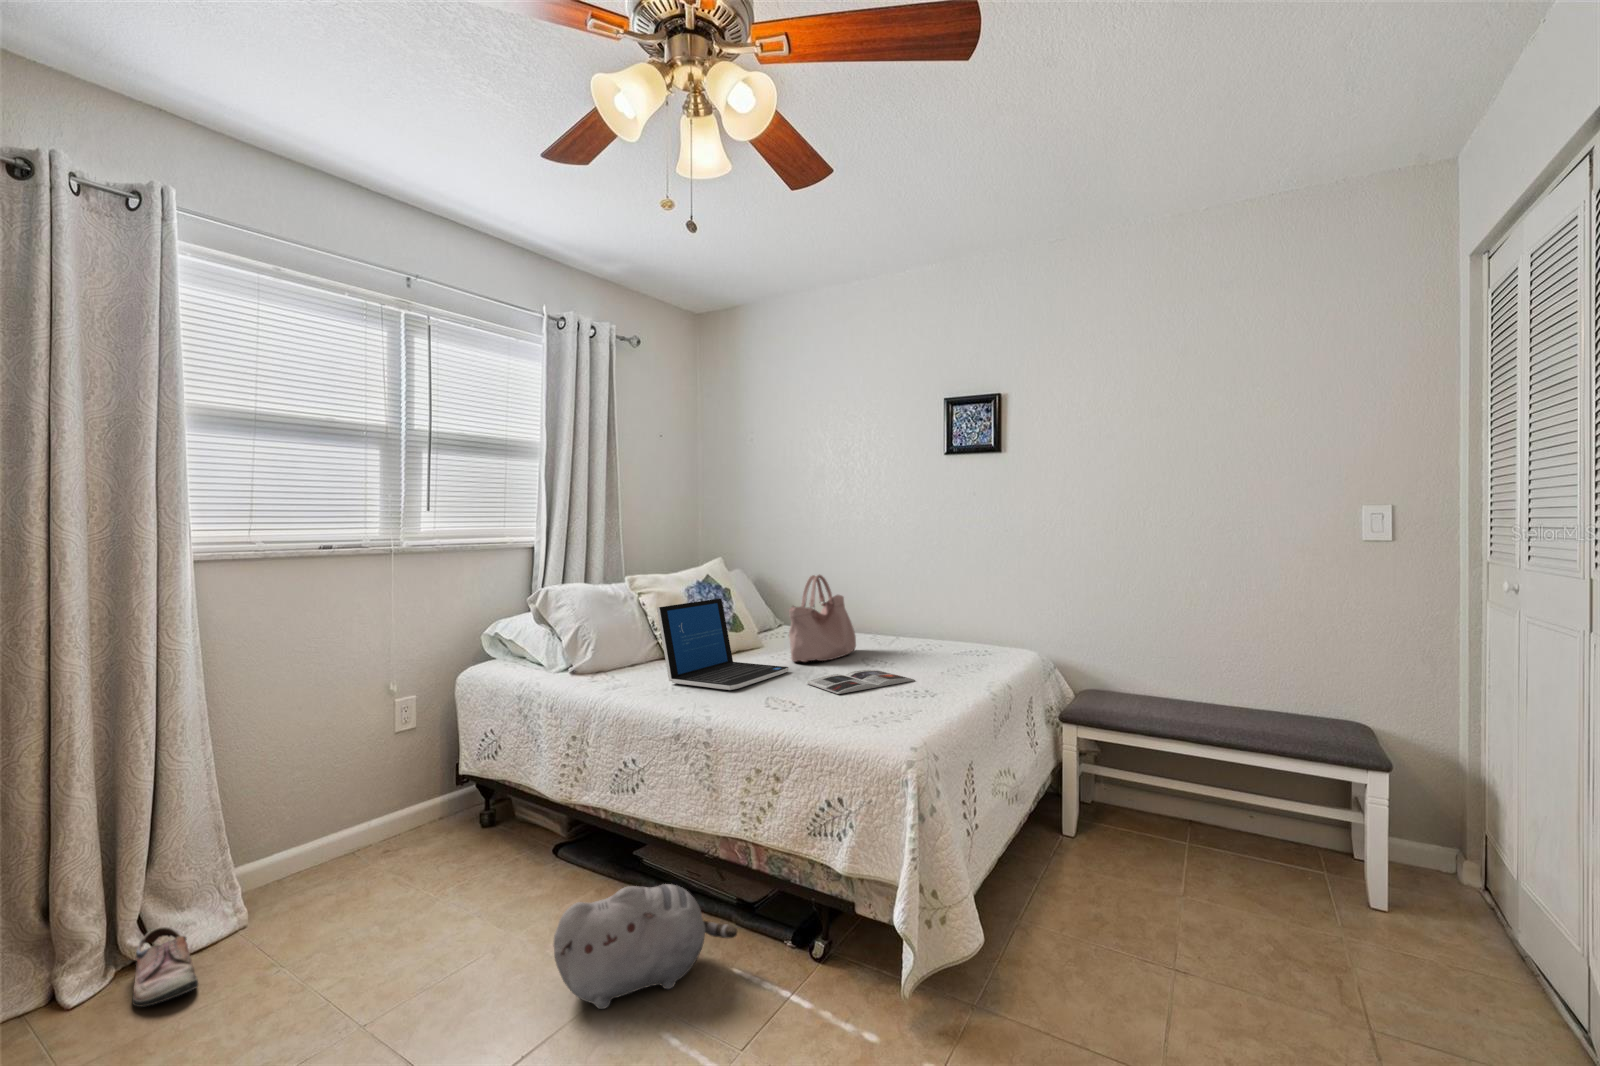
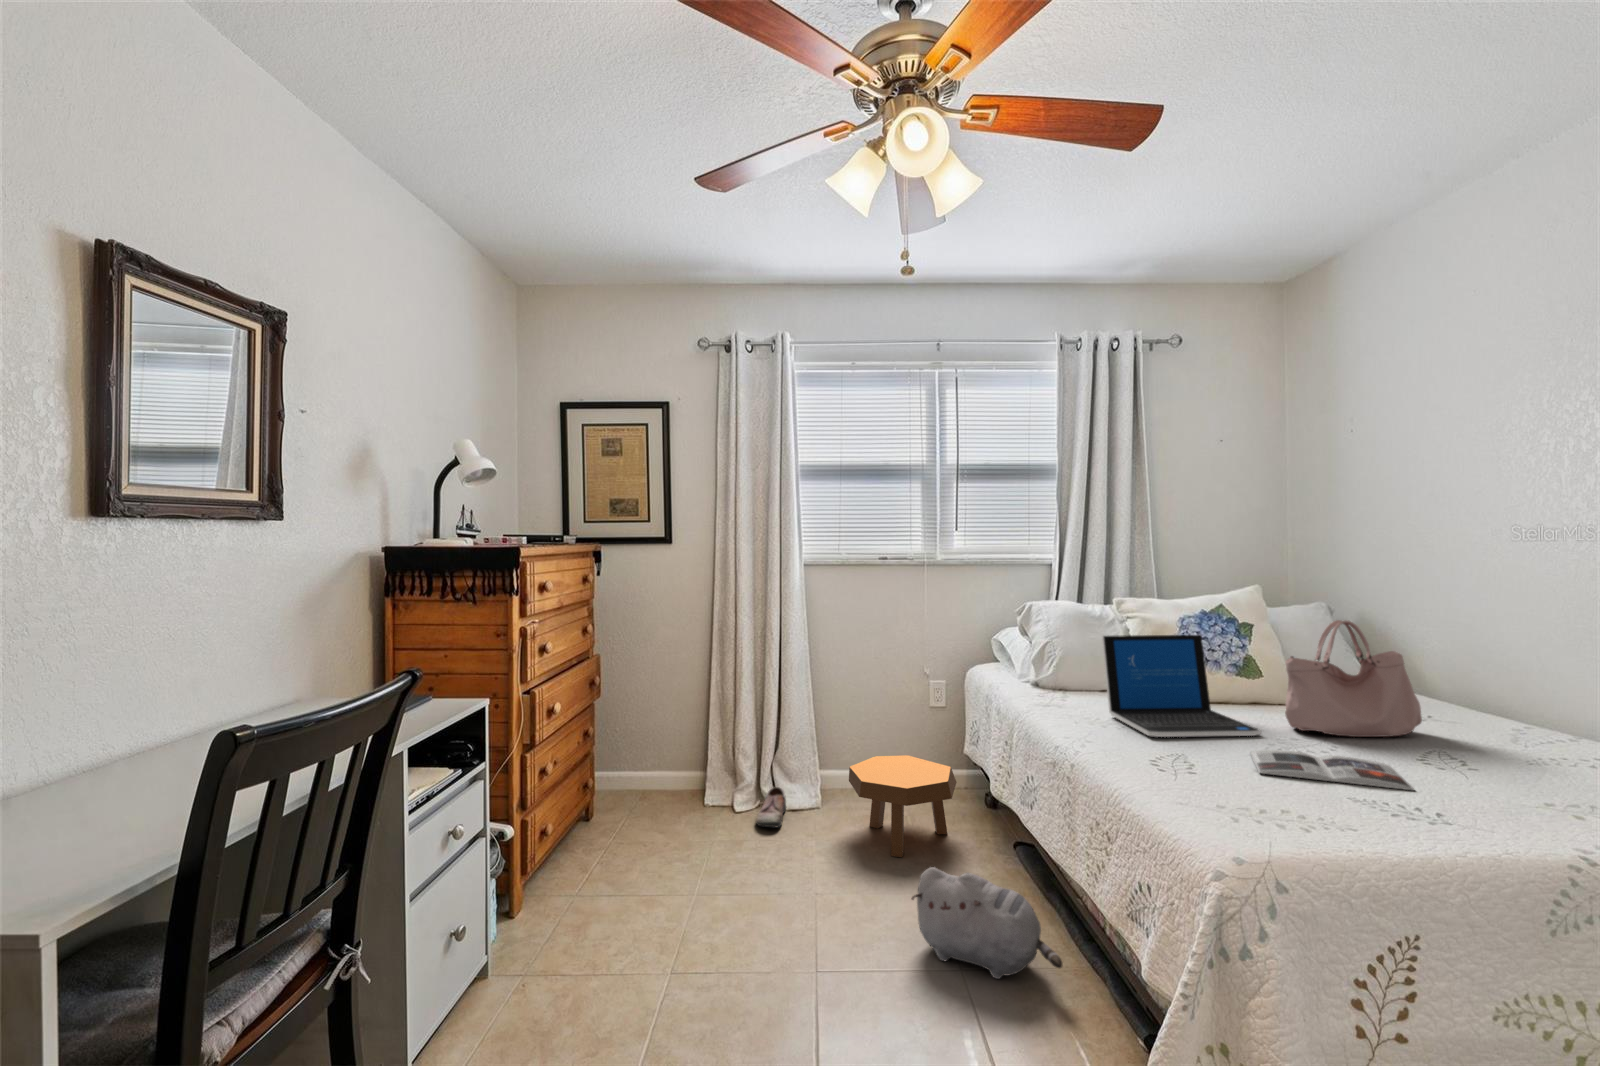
footstool: none [327,793,497,934] -> present [849,755,957,857]

